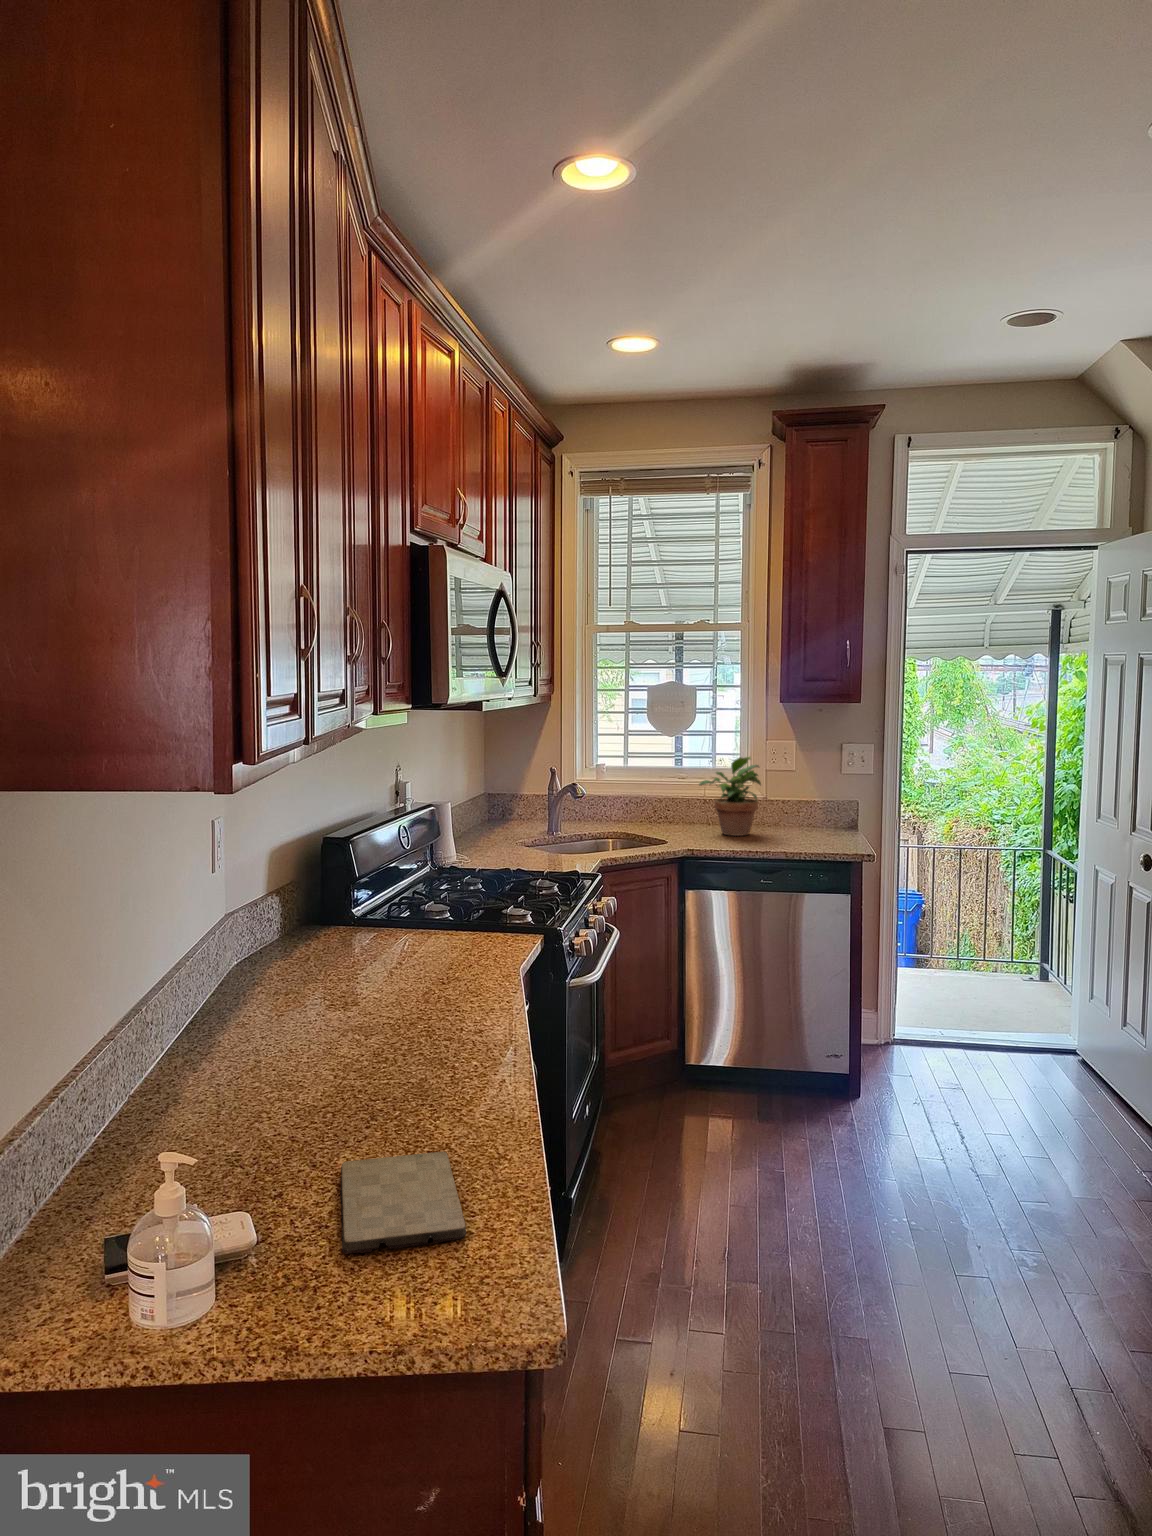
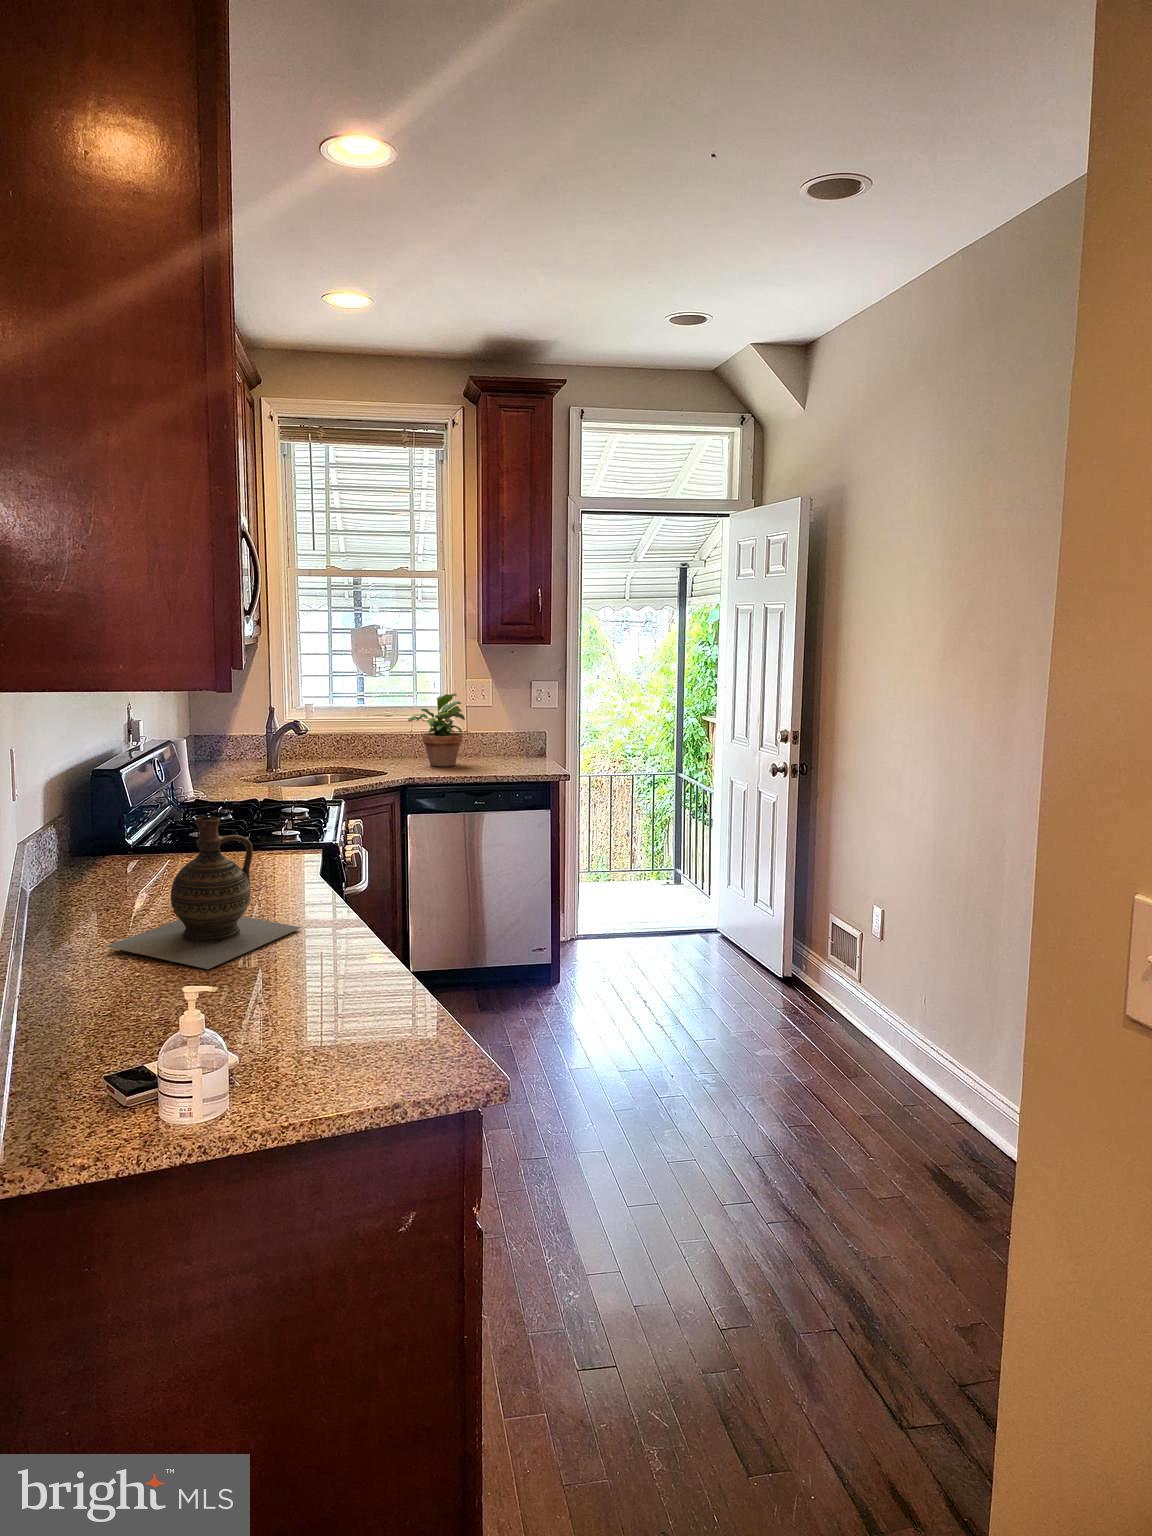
ceramic jug: none [256,906,462,1084] -> present [106,817,301,969]
cutting board: present [340,1152,466,1254] -> none [267,996,401,1063]

